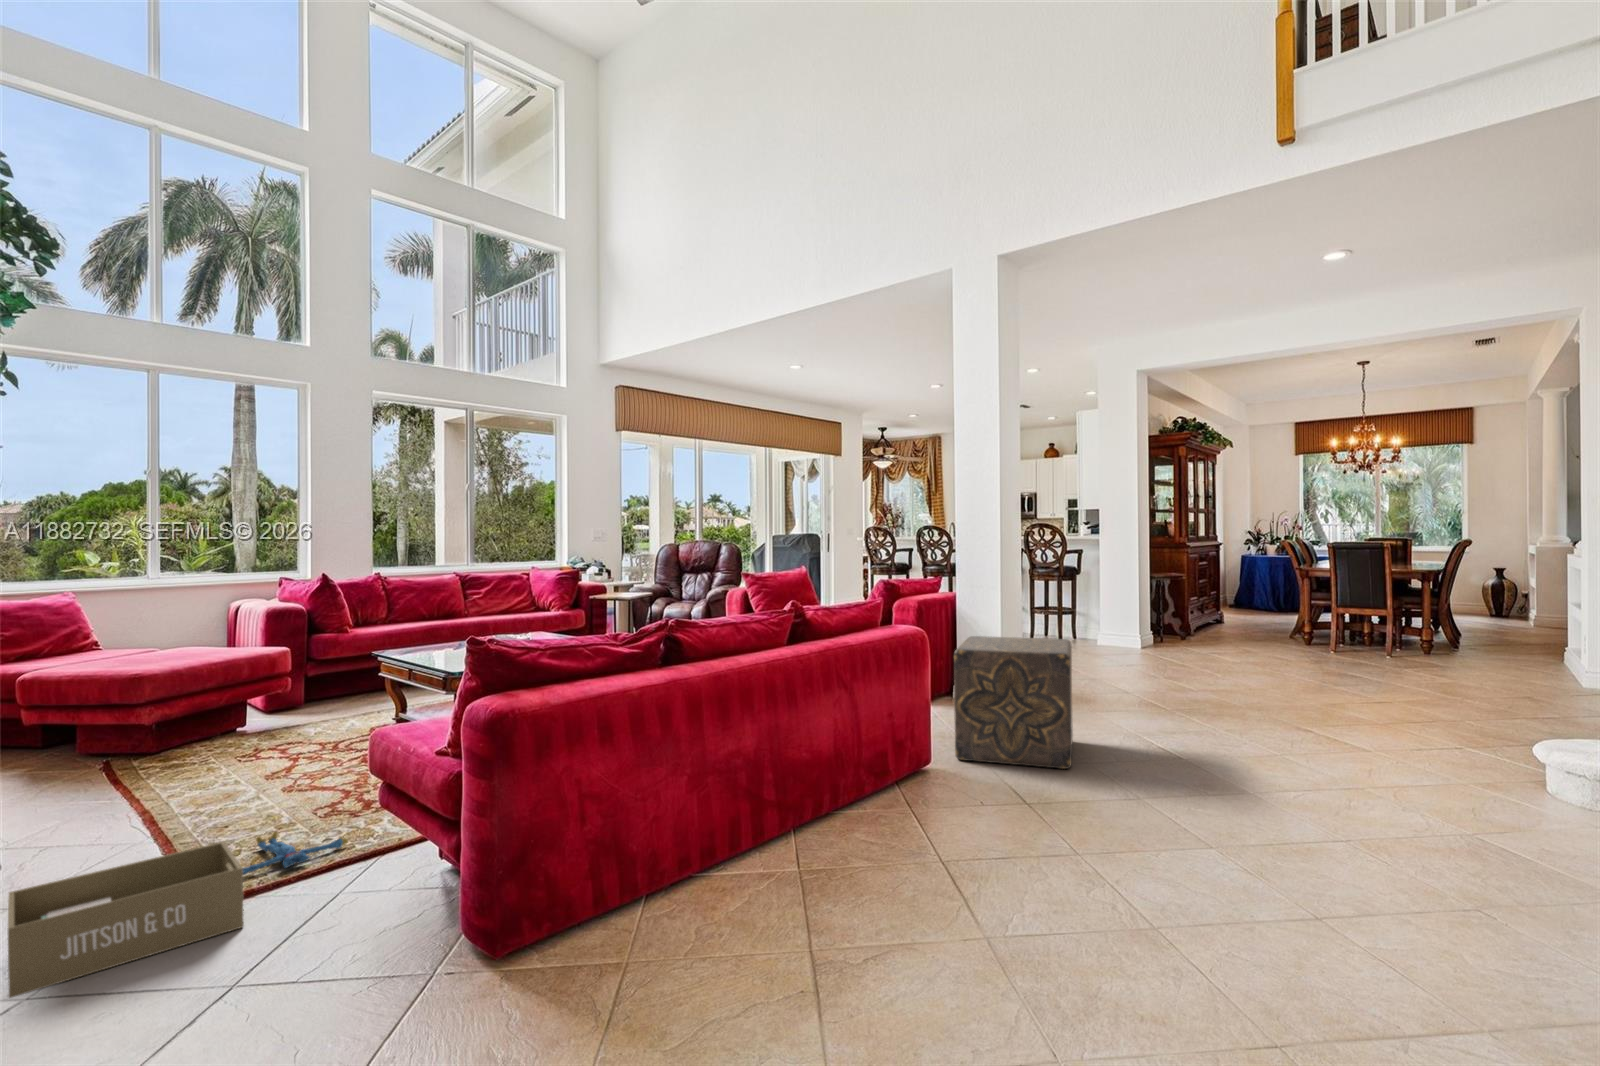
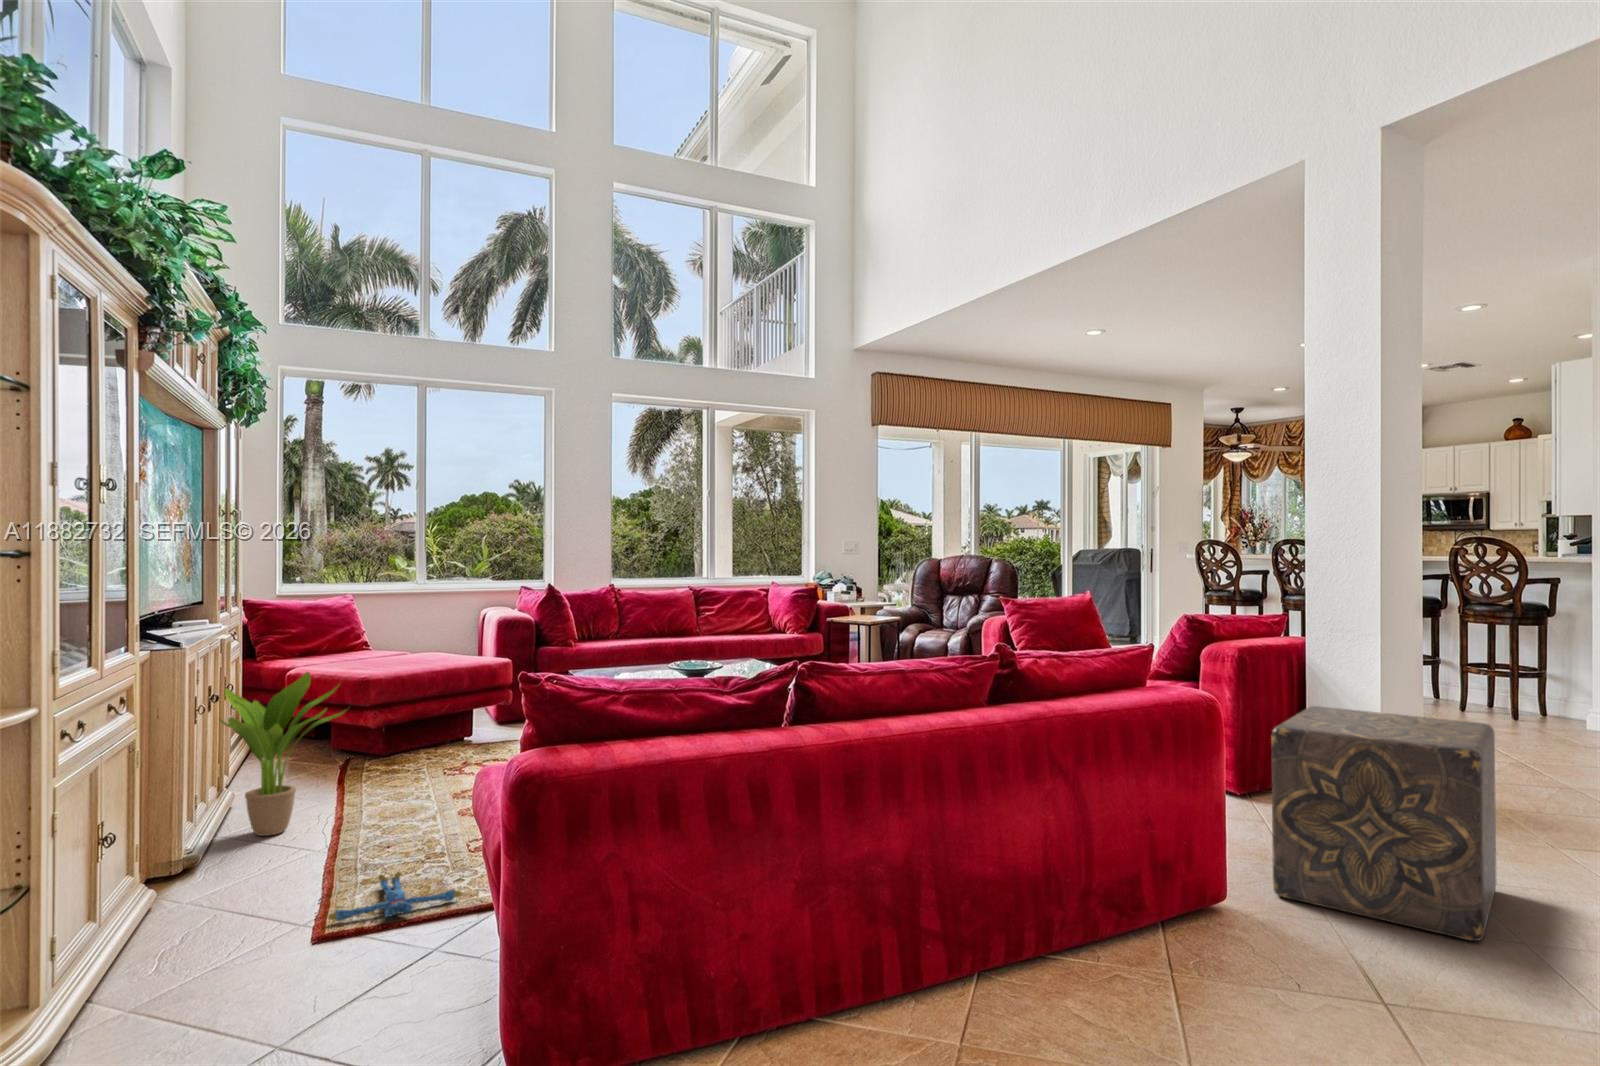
potted plant: none [25,662,178,827] -> present [219,672,346,836]
storage box: present [7,842,244,998] -> none [74,880,319,1026]

